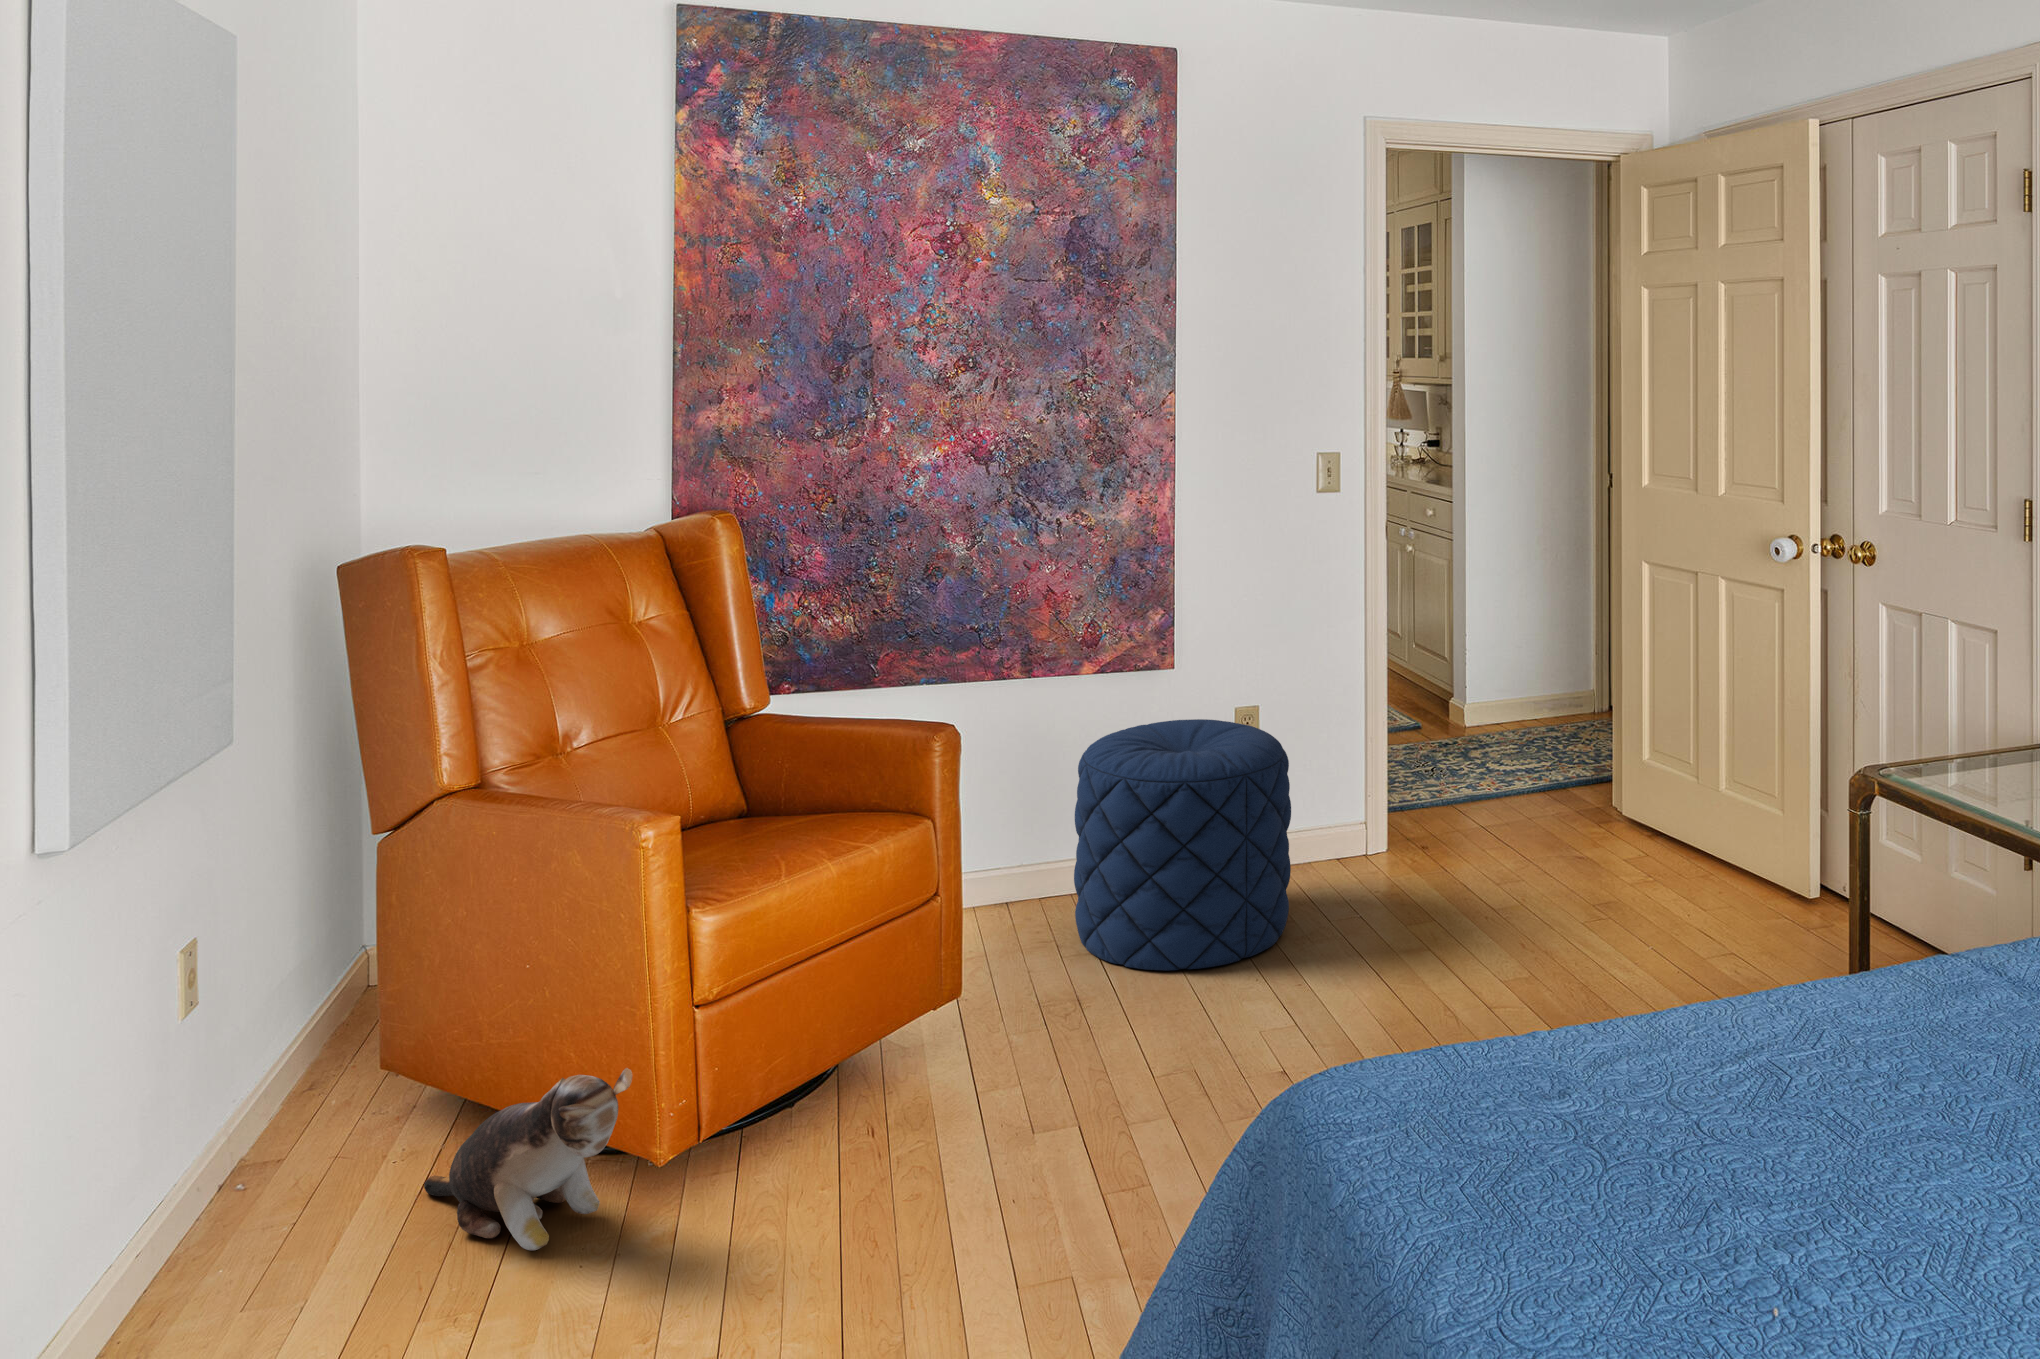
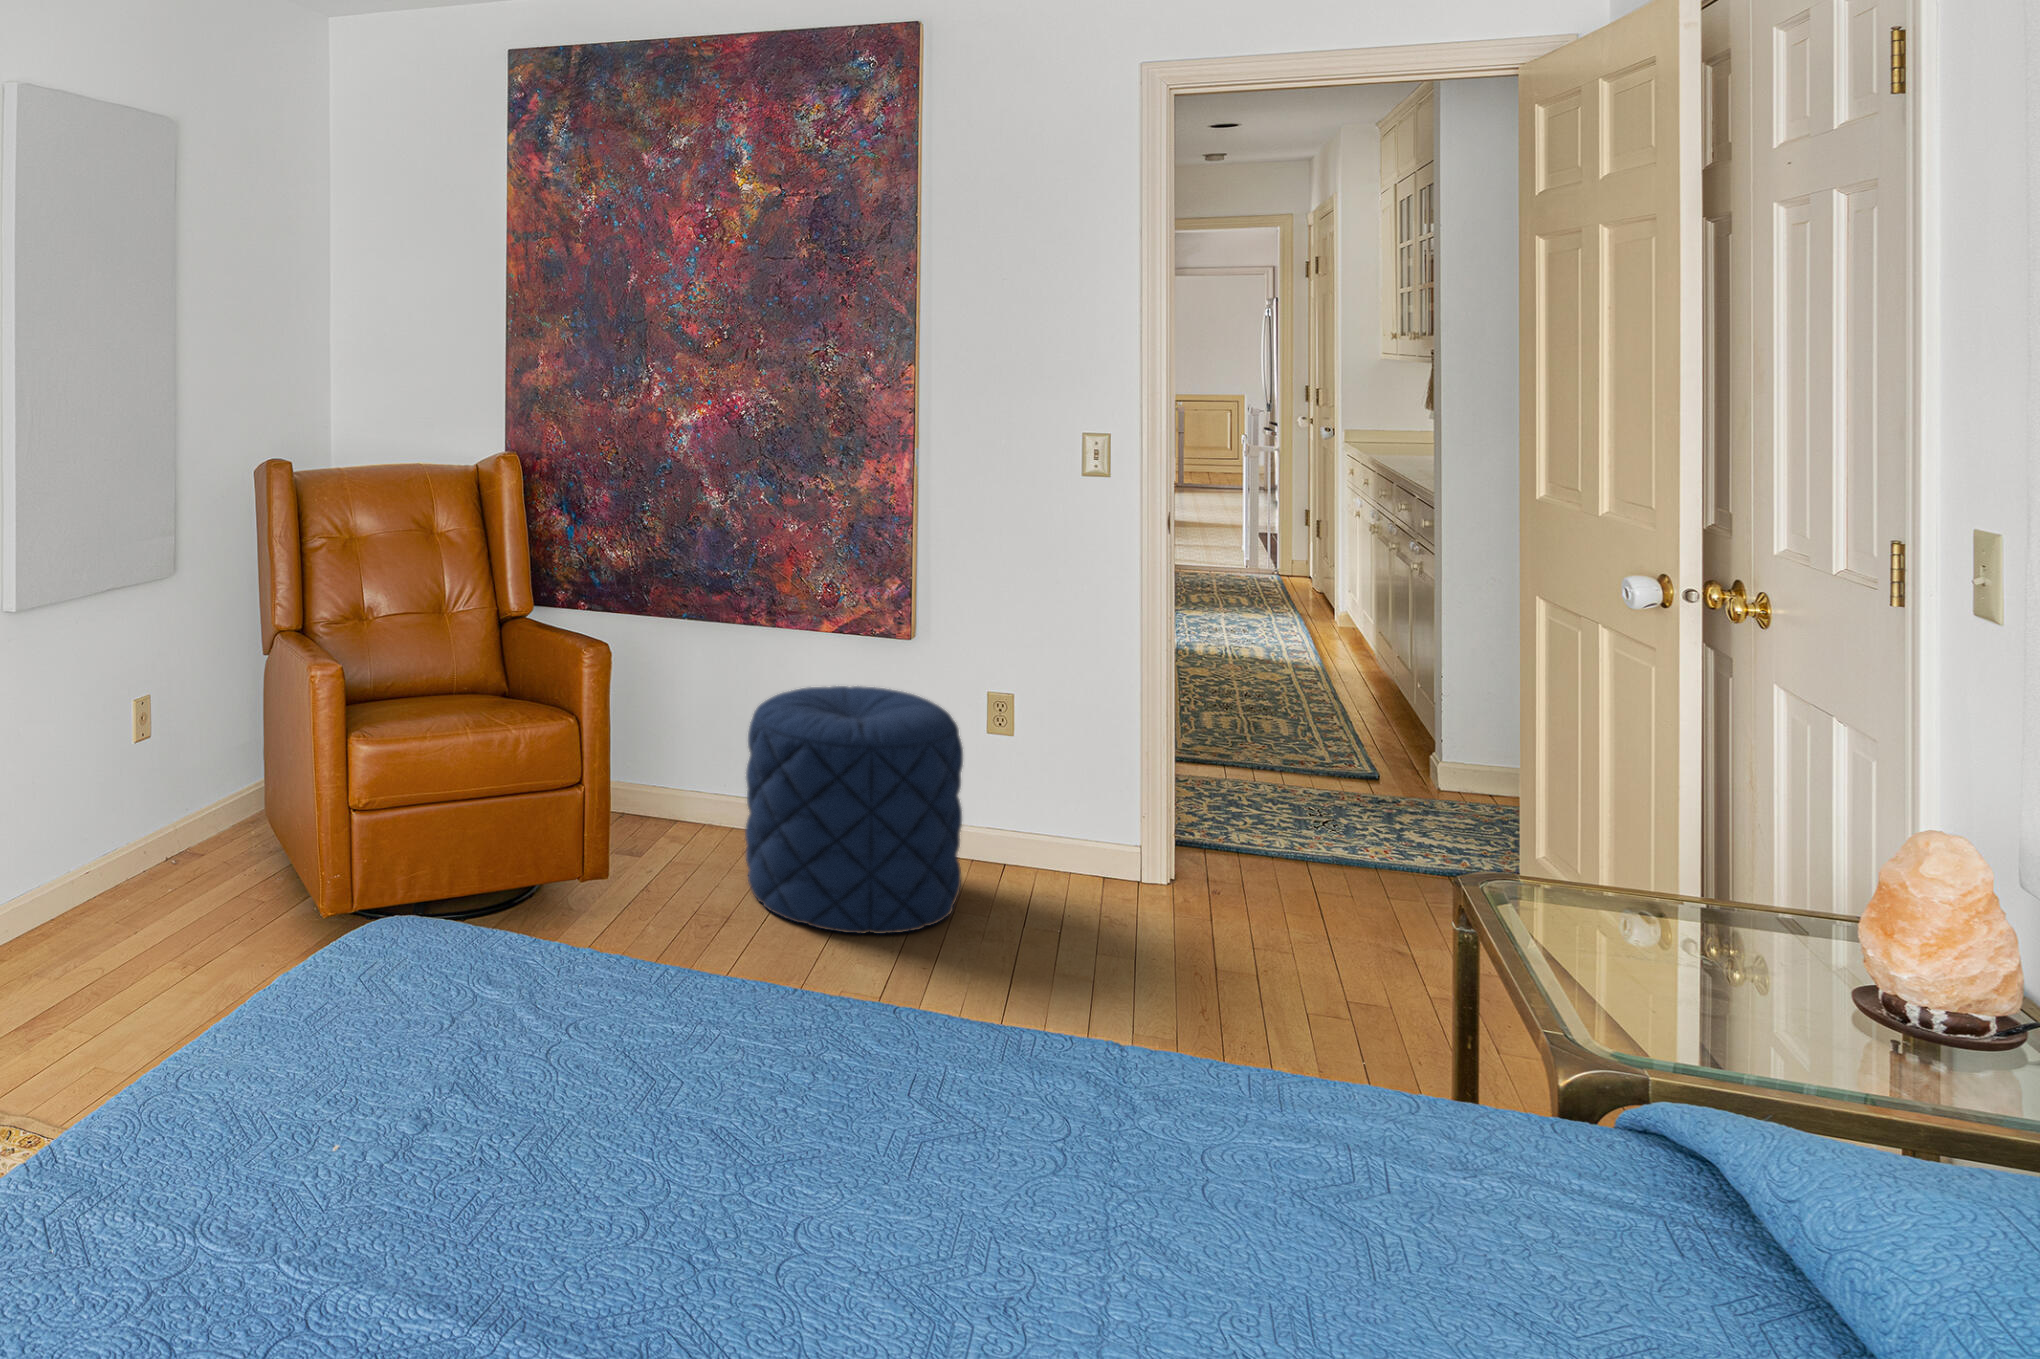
plush toy: present [424,1068,632,1250] -> none [161,834,230,950]

